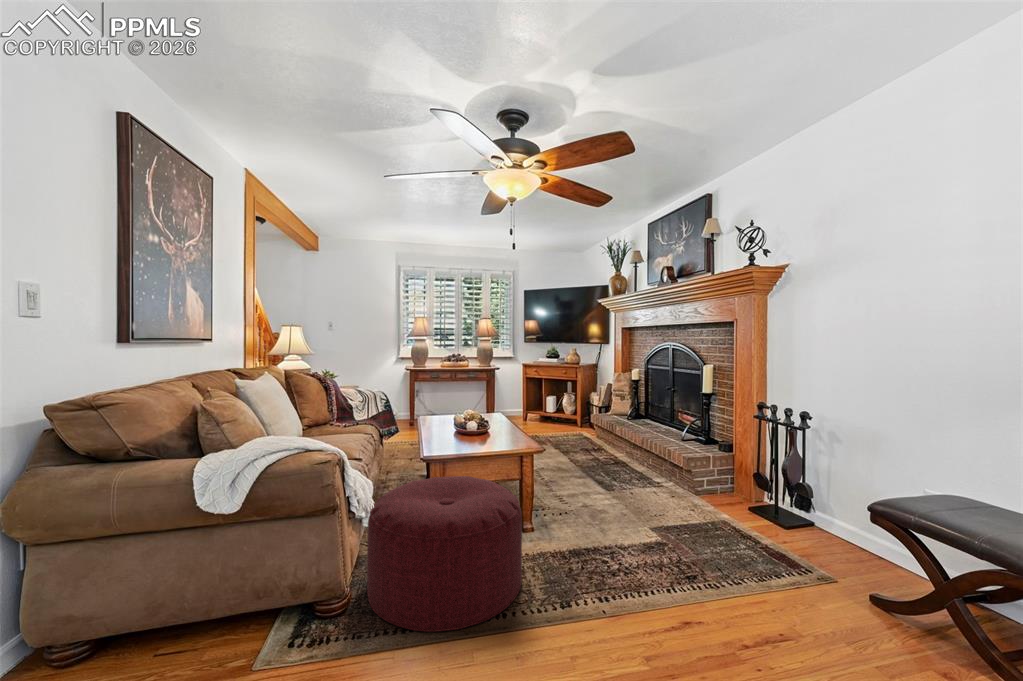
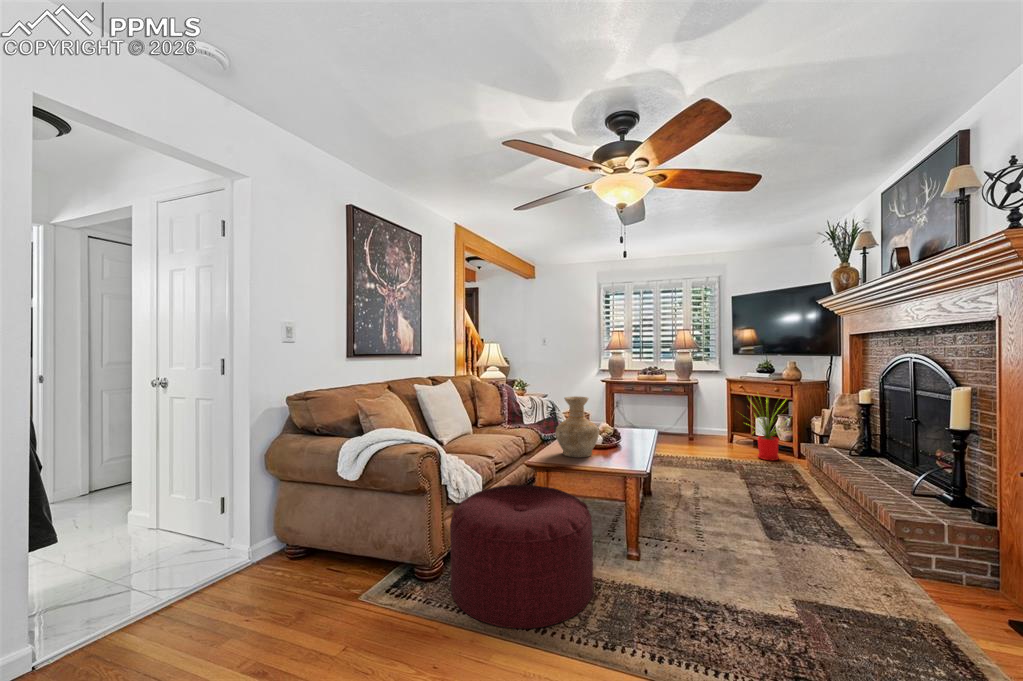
house plant: none [540,374,583,430] -> present [753,399,787,460]
vase: none [443,382,486,443] -> present [556,396,599,458]

